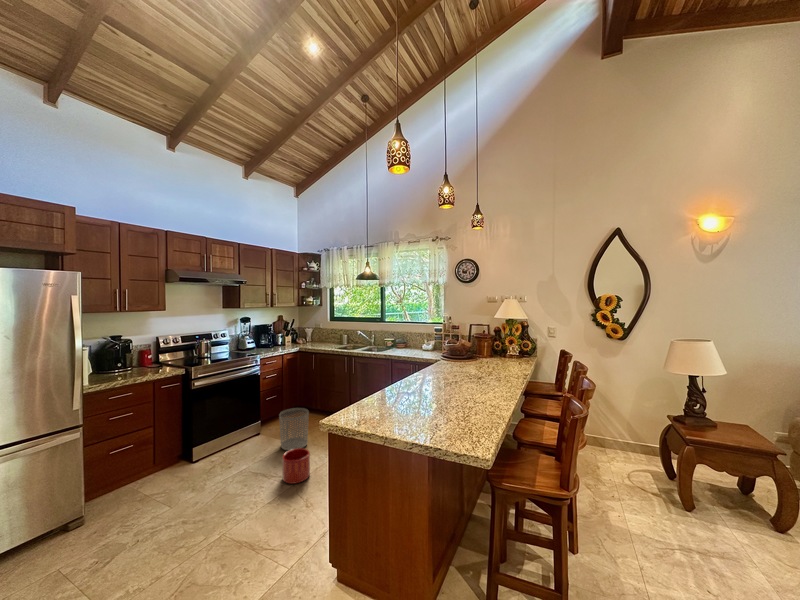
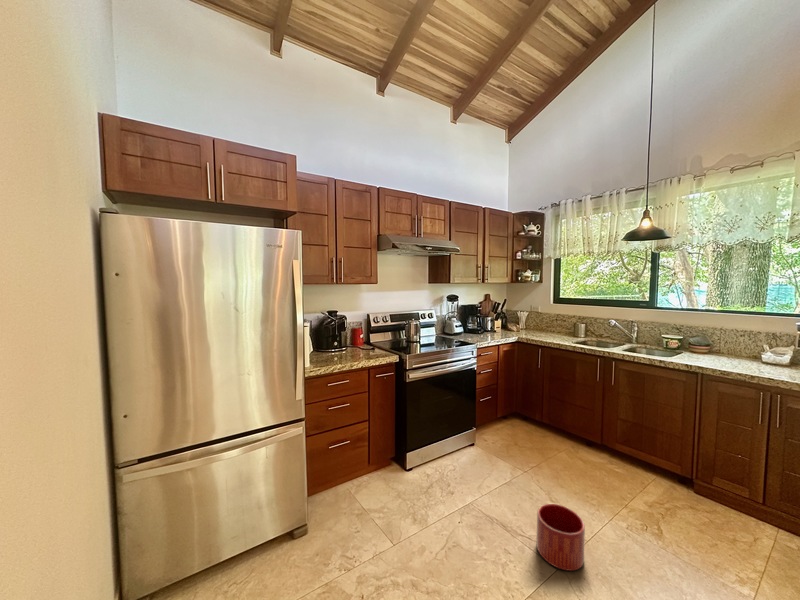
waste bin: present [279,408,309,451] -> none [510,426,554,491]

